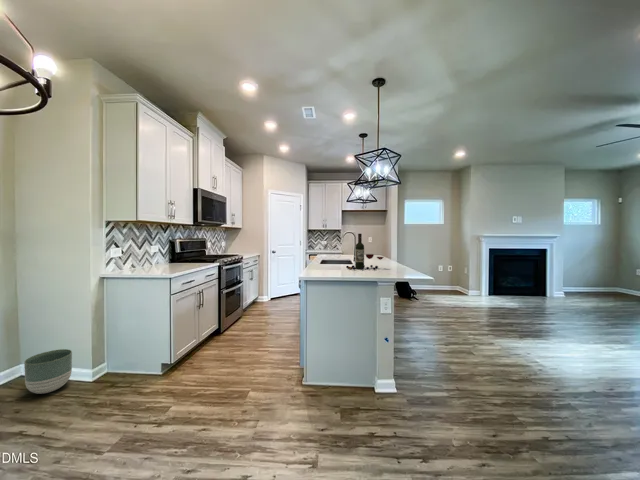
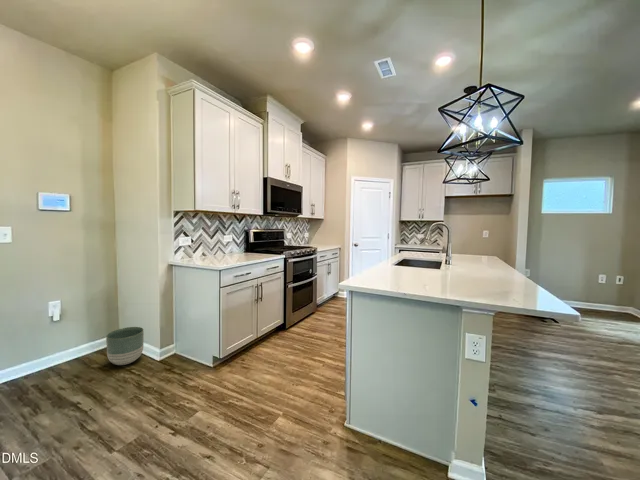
wine bottle: present [346,234,383,270] -> none [421,226,483,282]

